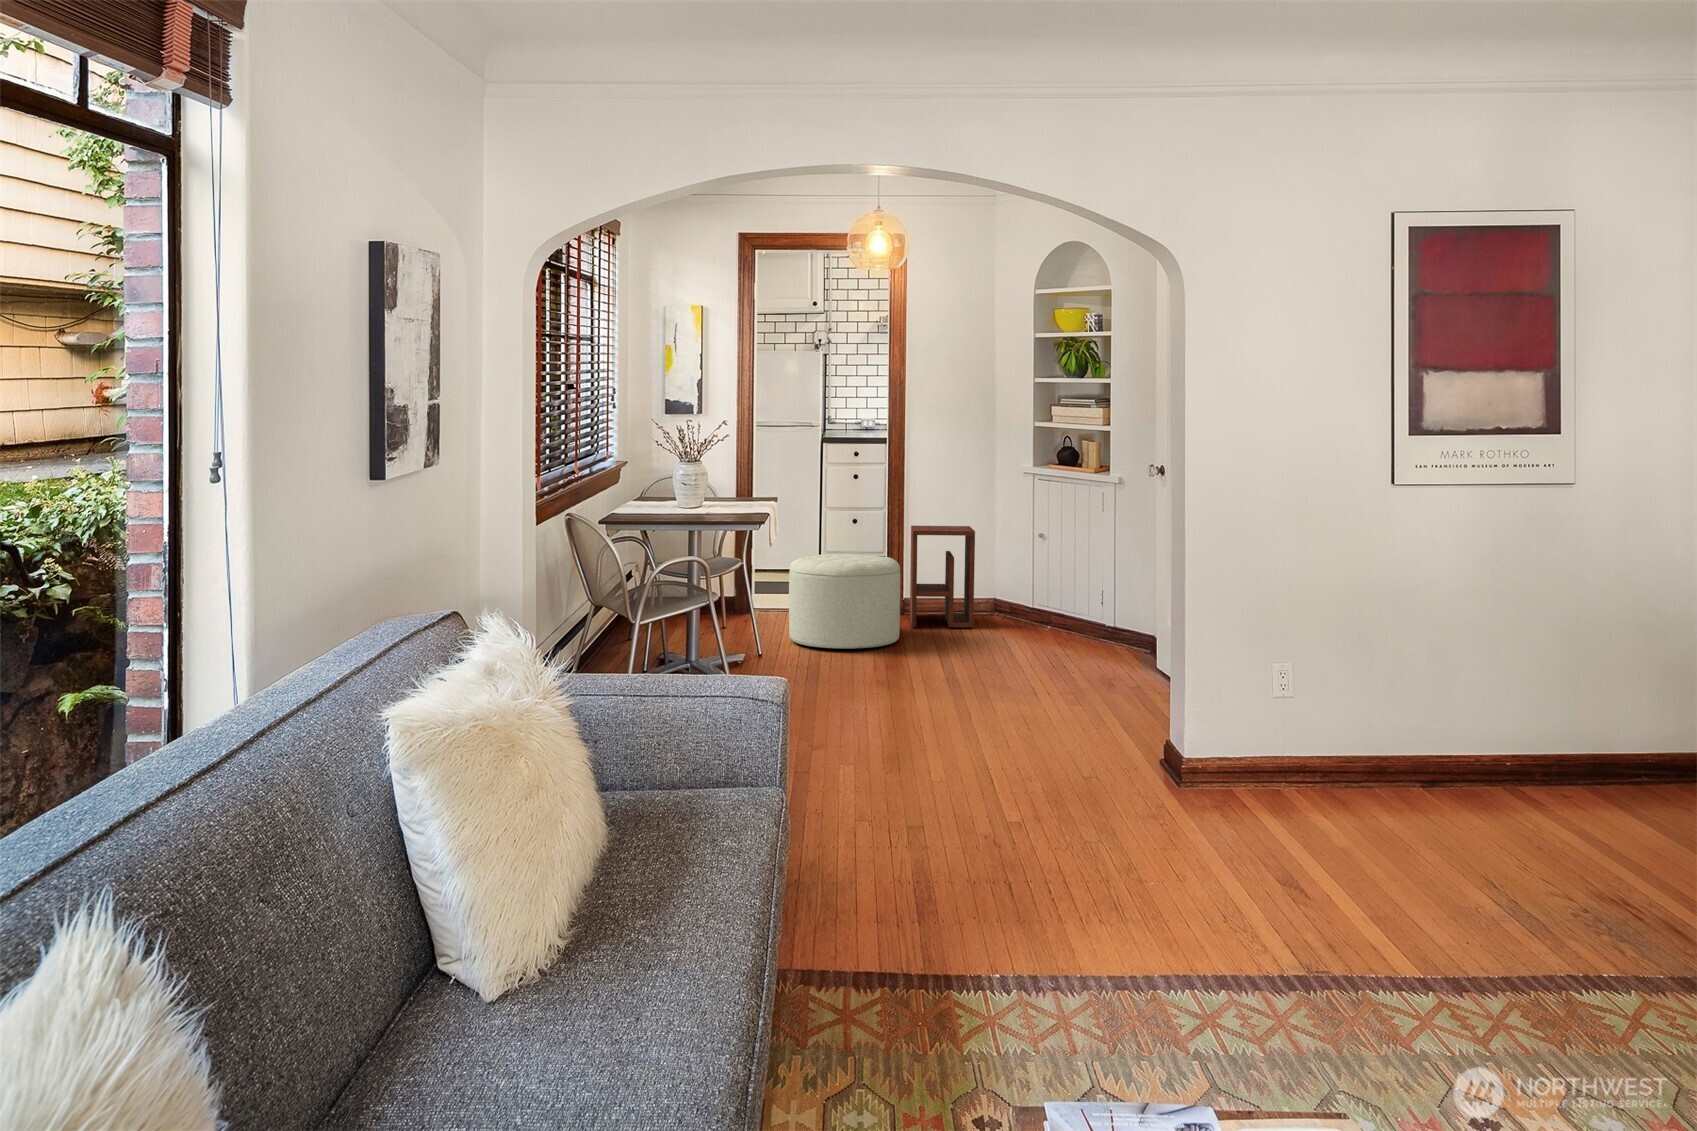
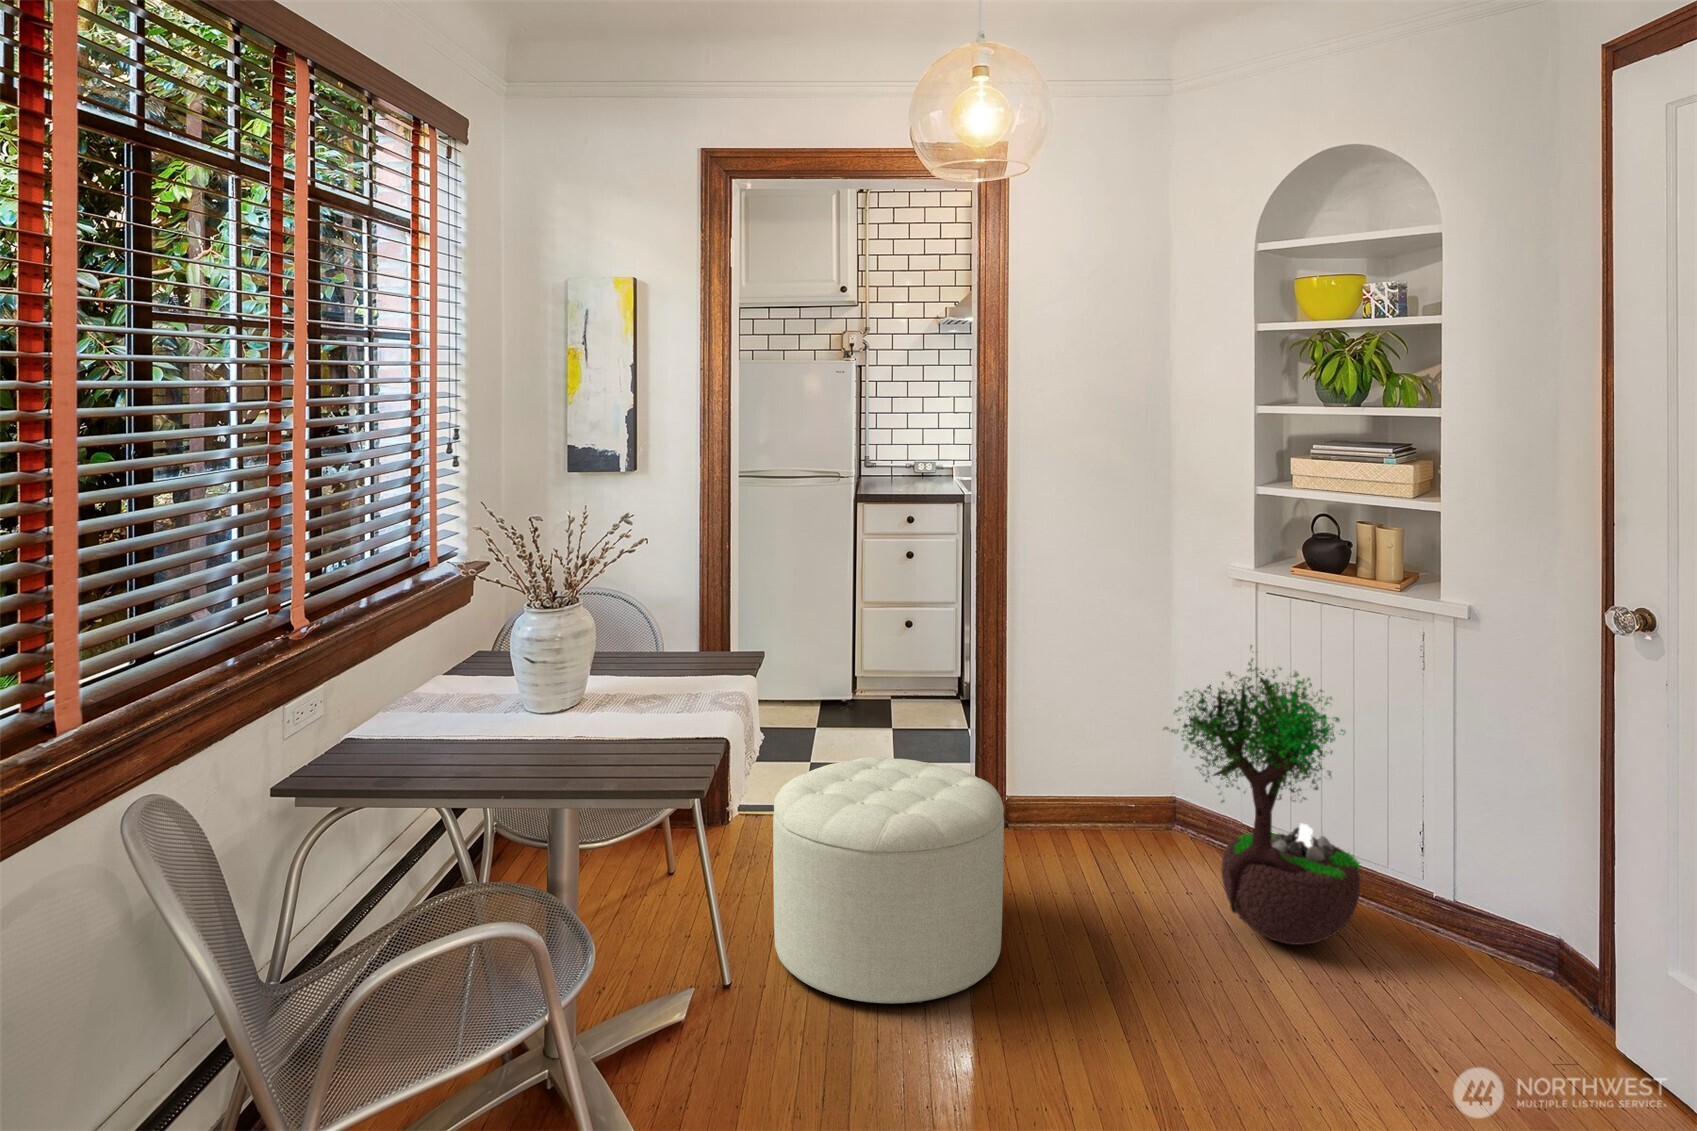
potted tree: none [978,492,1074,637] -> present [1163,646,1360,945]
side table: present [910,526,975,628] -> none [1007,677,1146,895]

